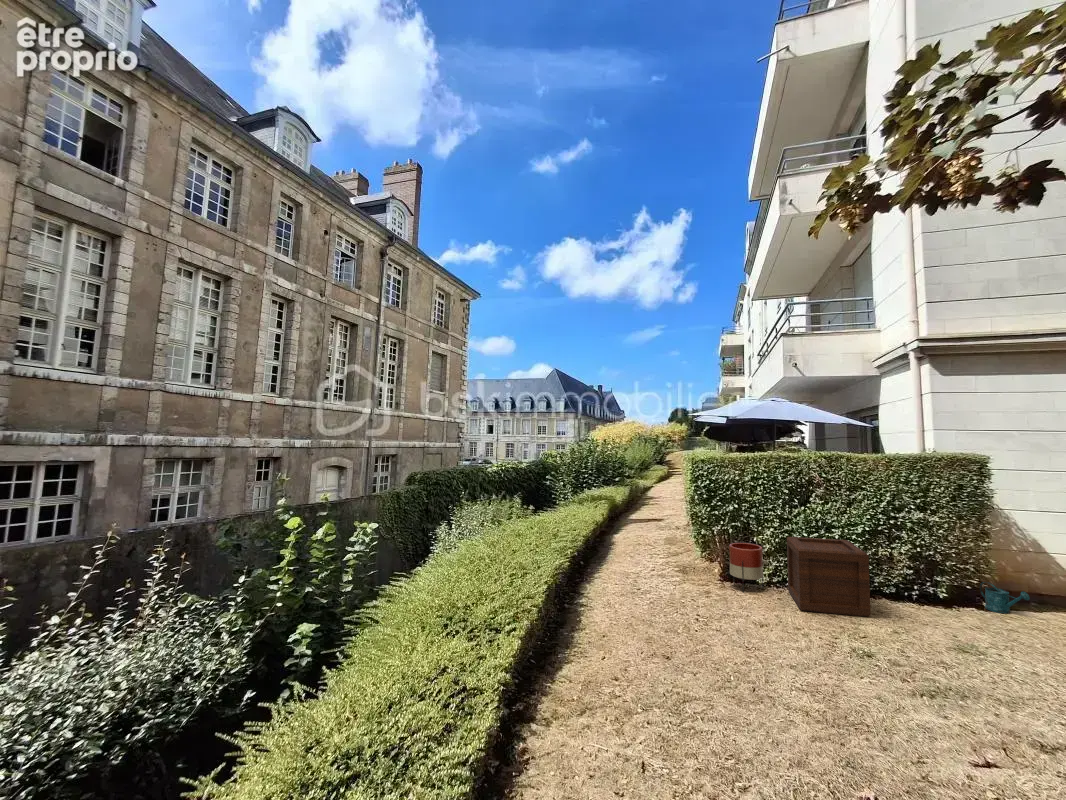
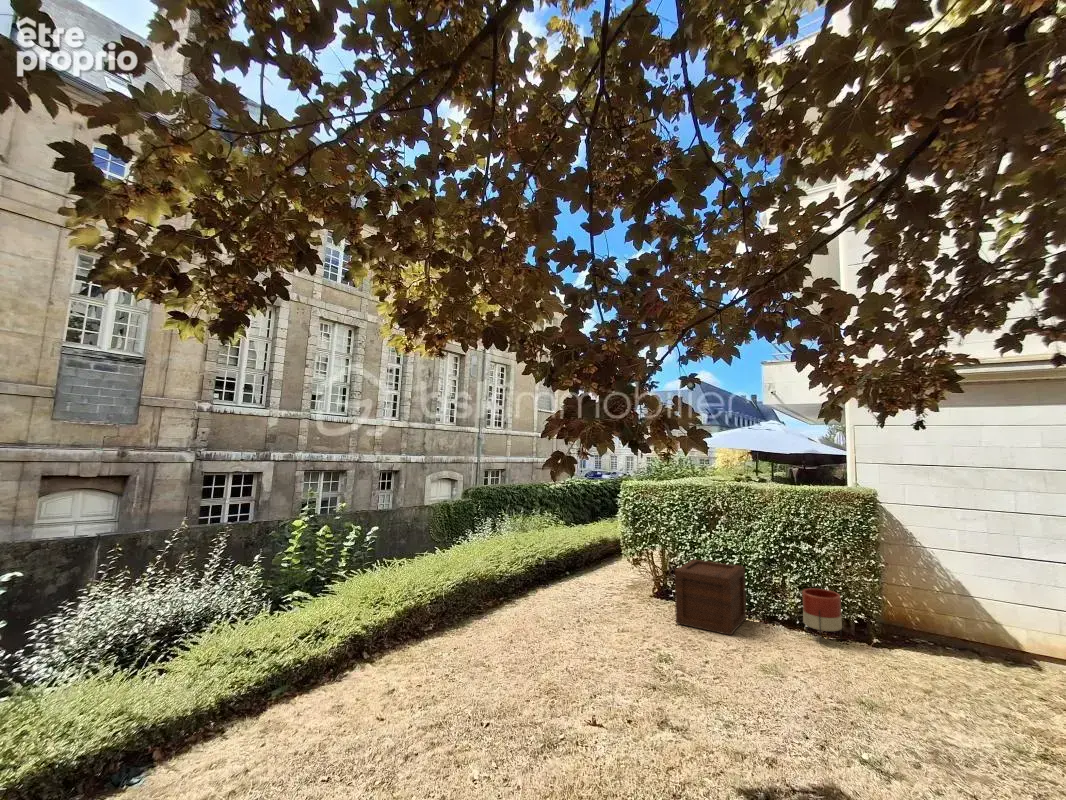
planter: present [729,543,763,592] -> present [802,588,842,642]
watering can: present [980,582,1030,614] -> none [867,618,897,650]

